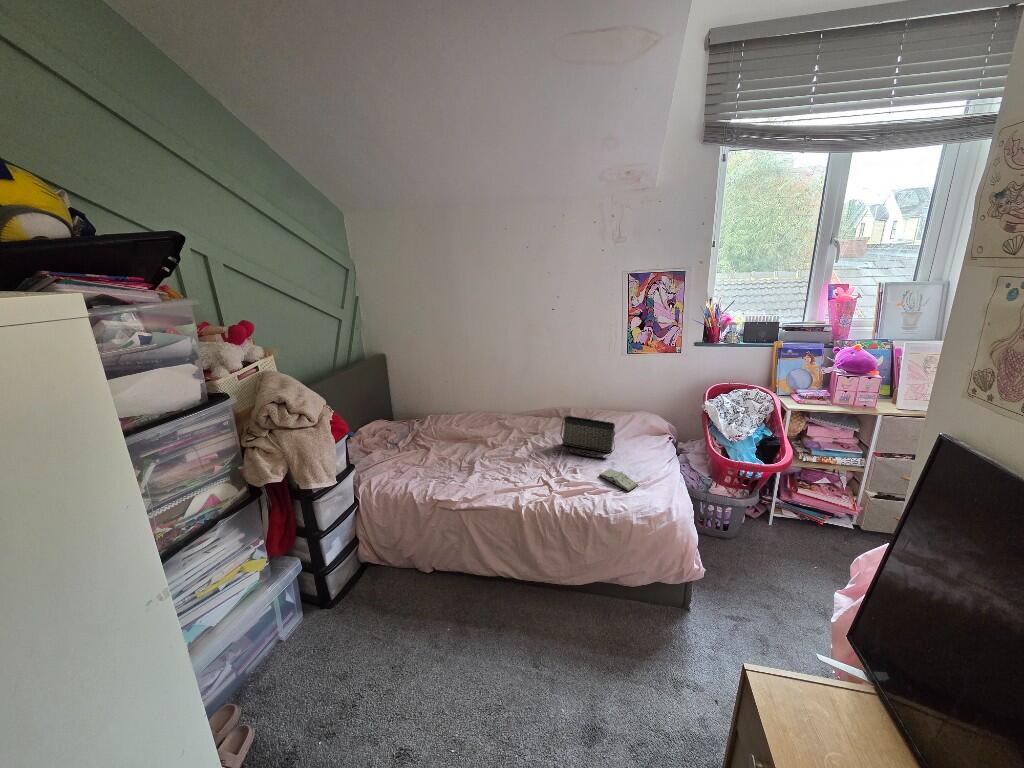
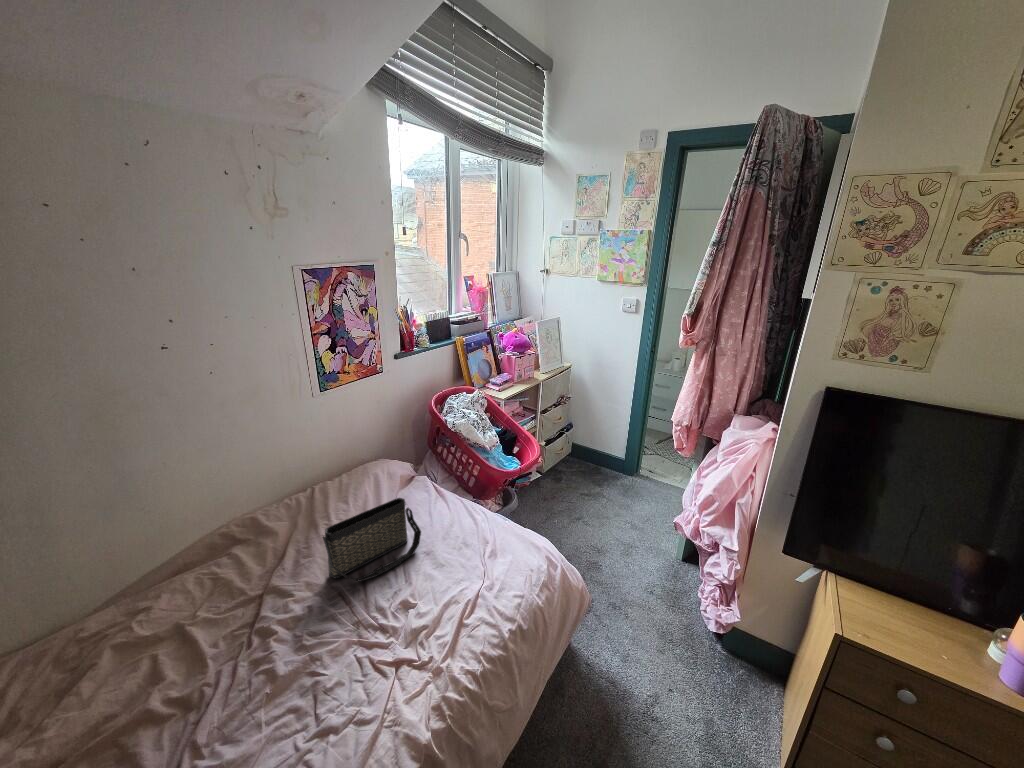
book: present [600,469,638,491] -> none [439,555,494,582]

